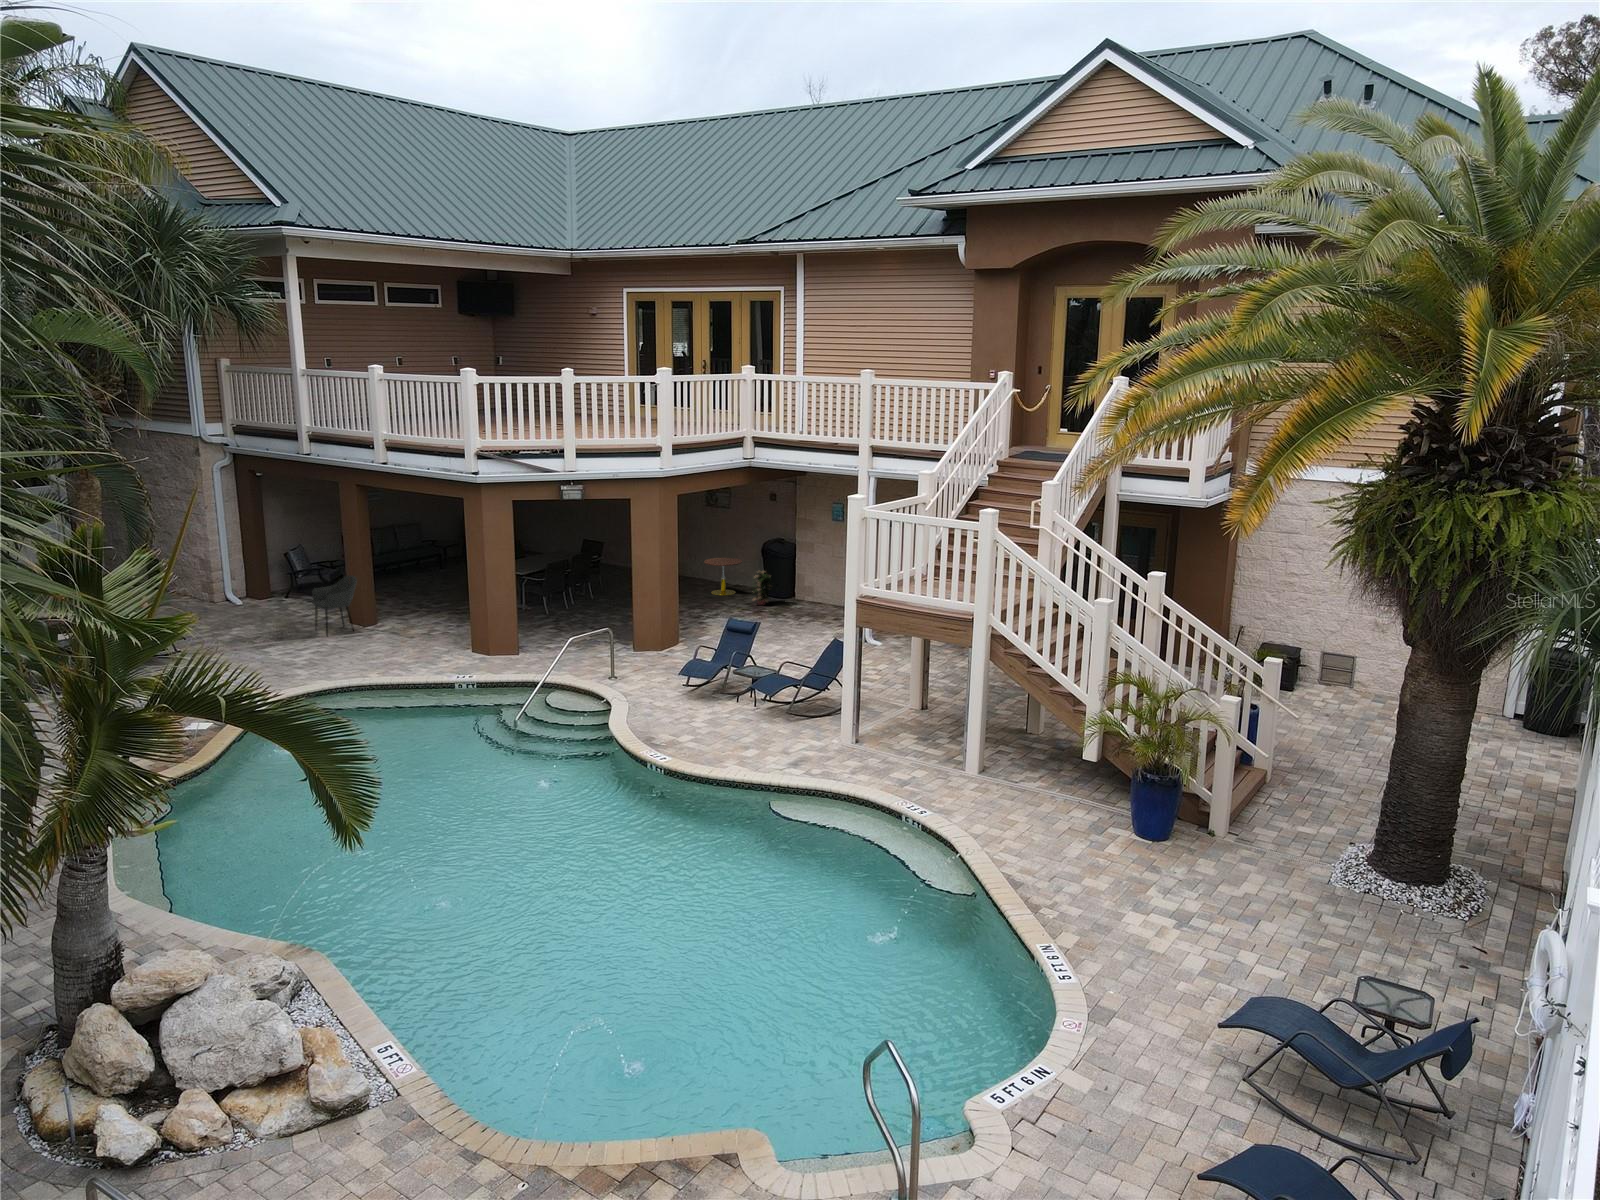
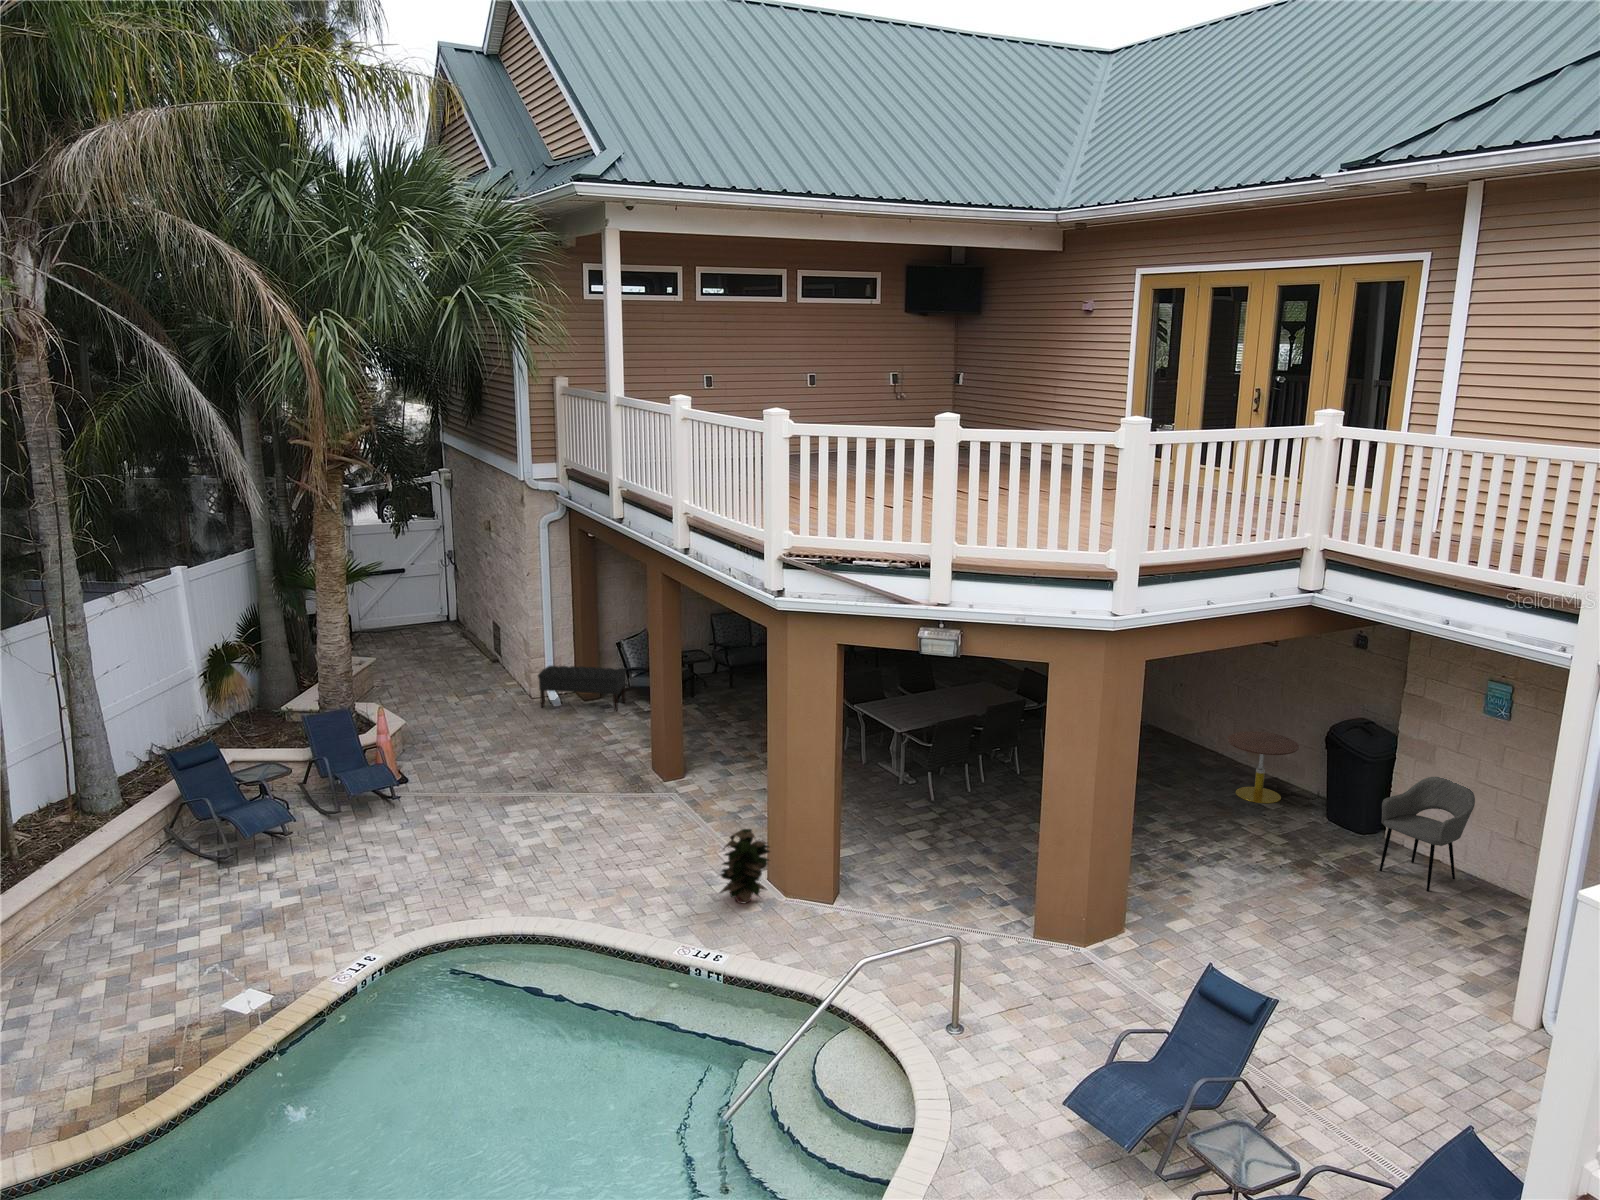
decorative plant: present [753,571,772,605] -> present [720,829,770,903]
bench: none [220,572,290,606] -> present [538,666,626,711]
armchair: present [312,575,357,634] -> present [1379,777,1475,891]

